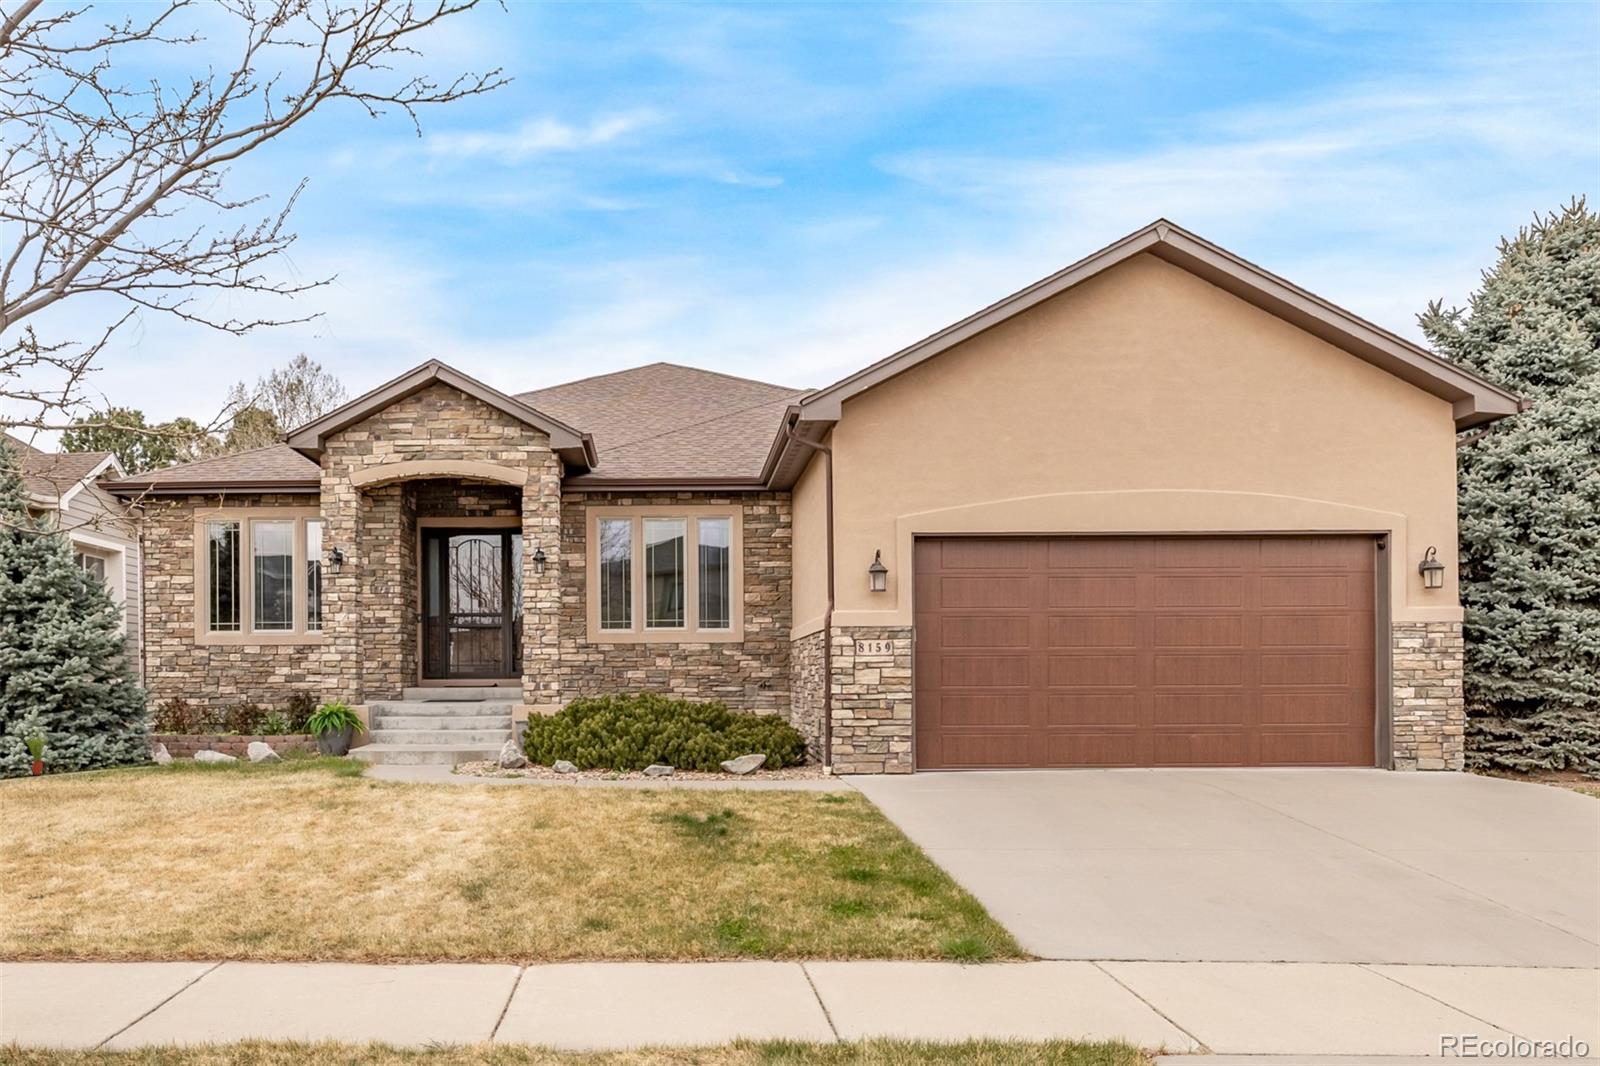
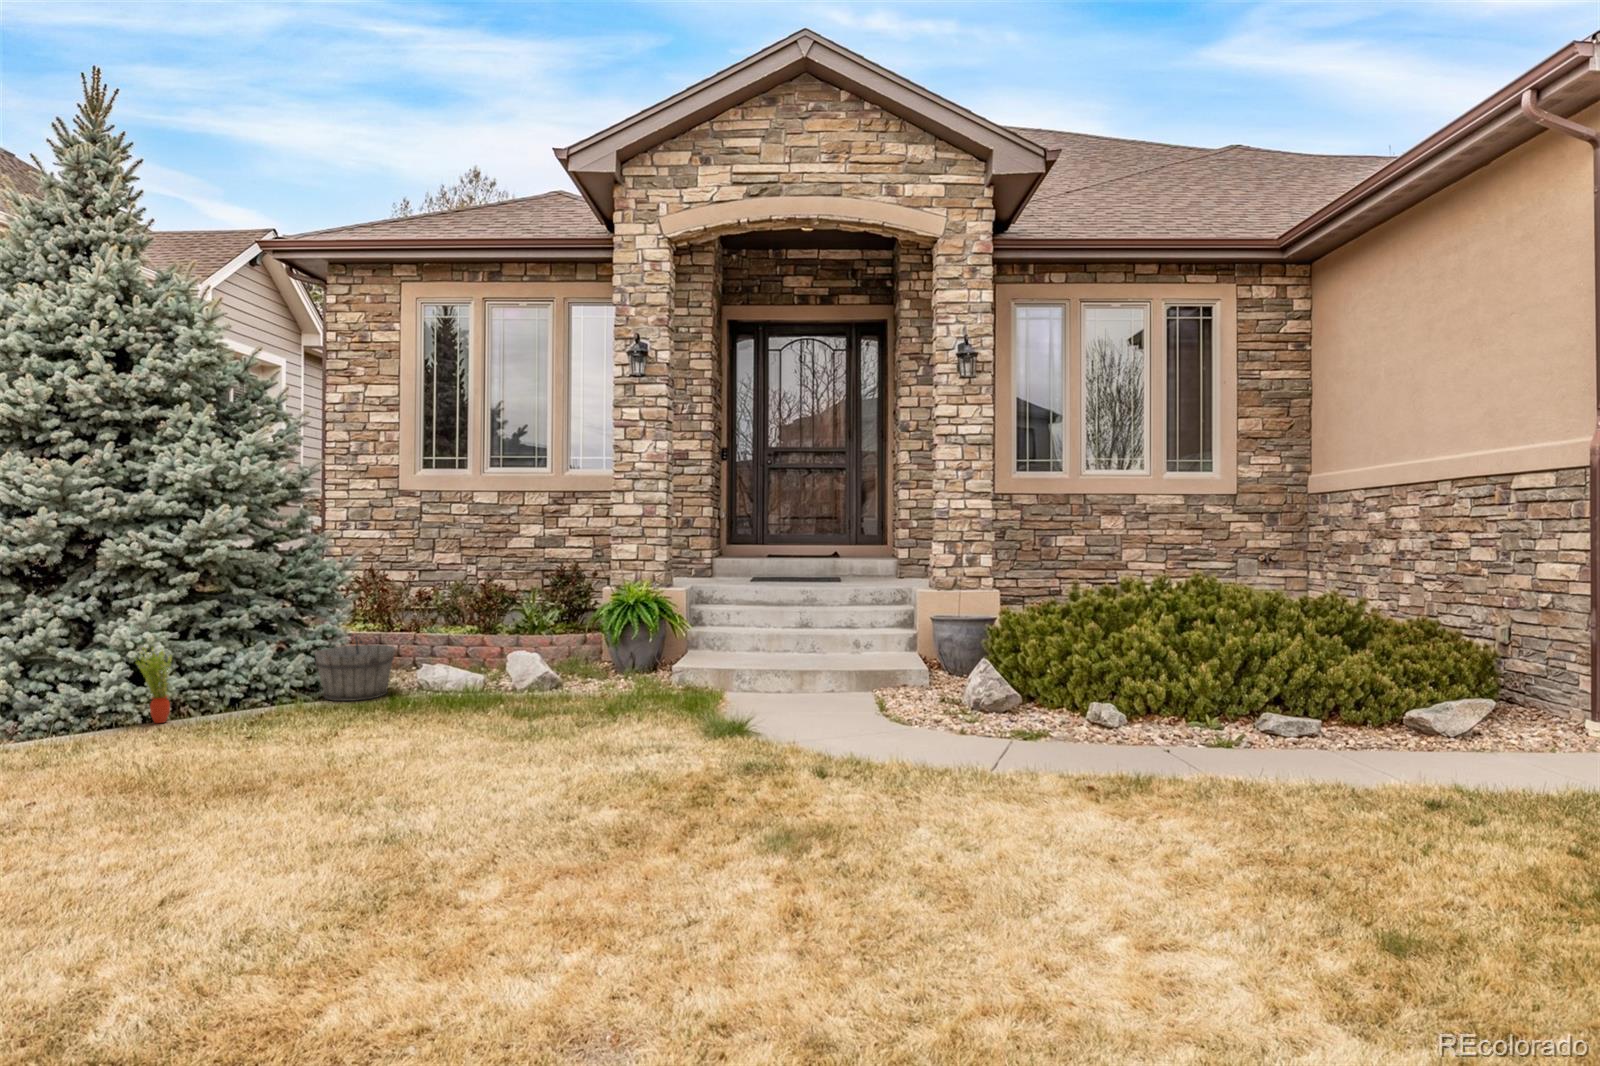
wooden bucket: none [124,730,172,767] -> present [315,634,395,701]

